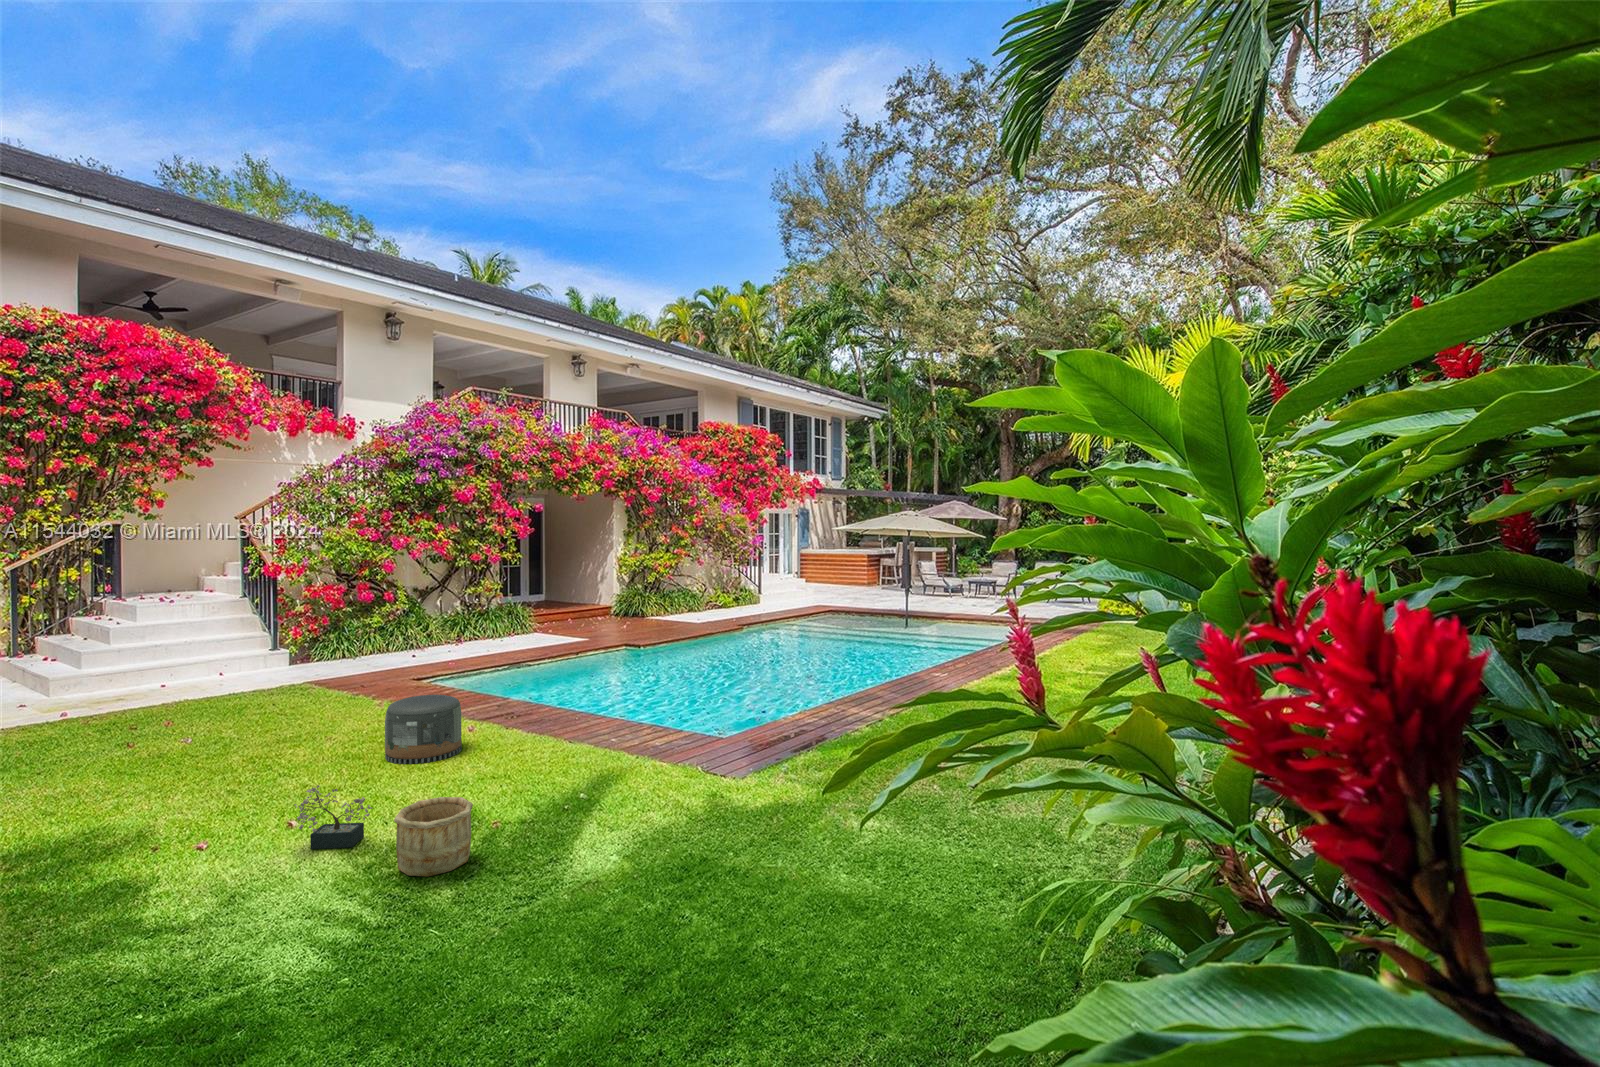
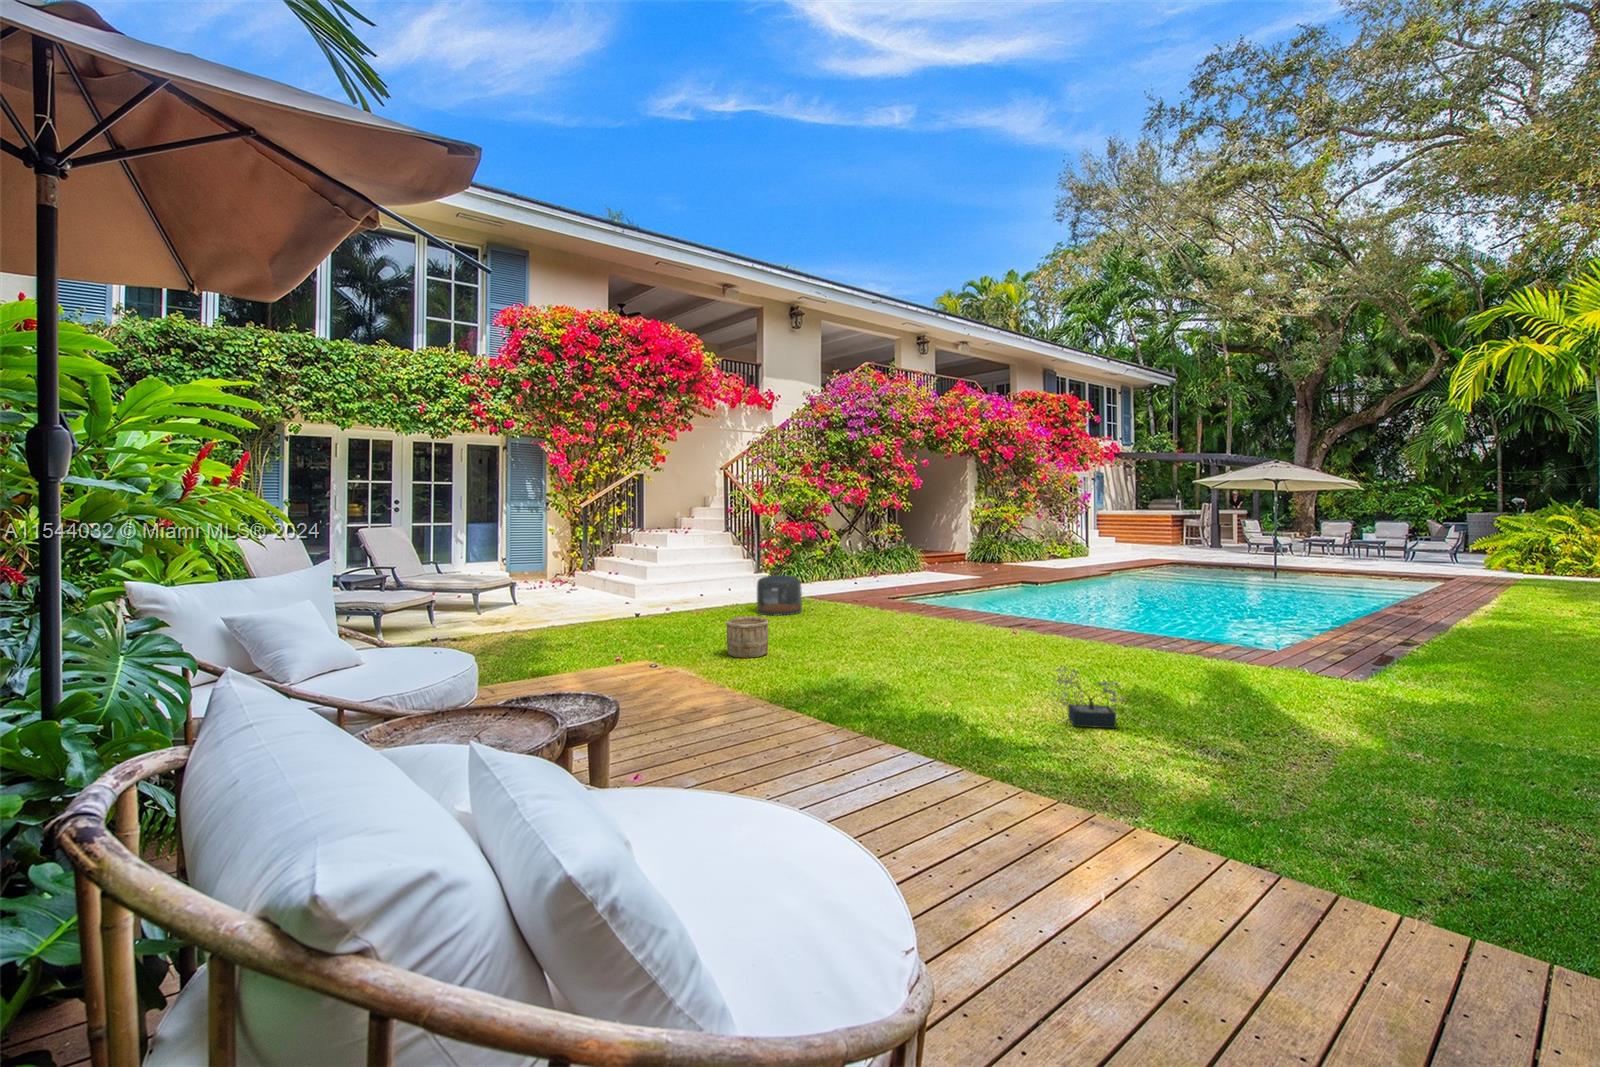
pouf: present [385,695,462,764] -> present [757,575,802,615]
wooden bucket: present [394,797,473,877] -> present [726,616,769,658]

